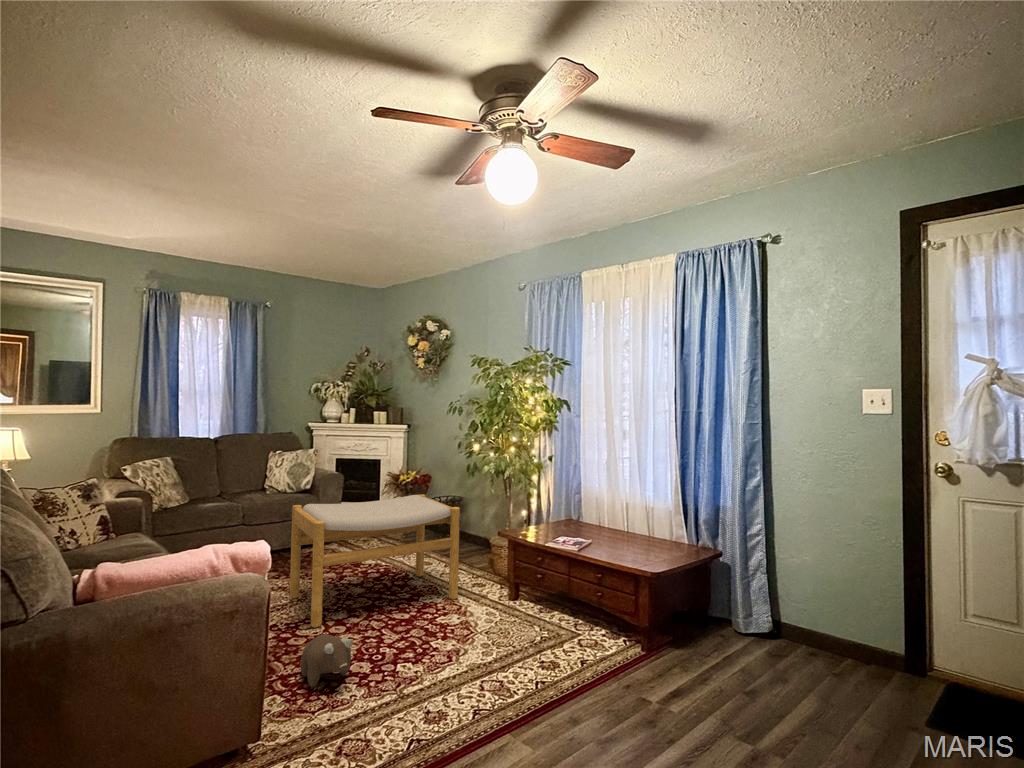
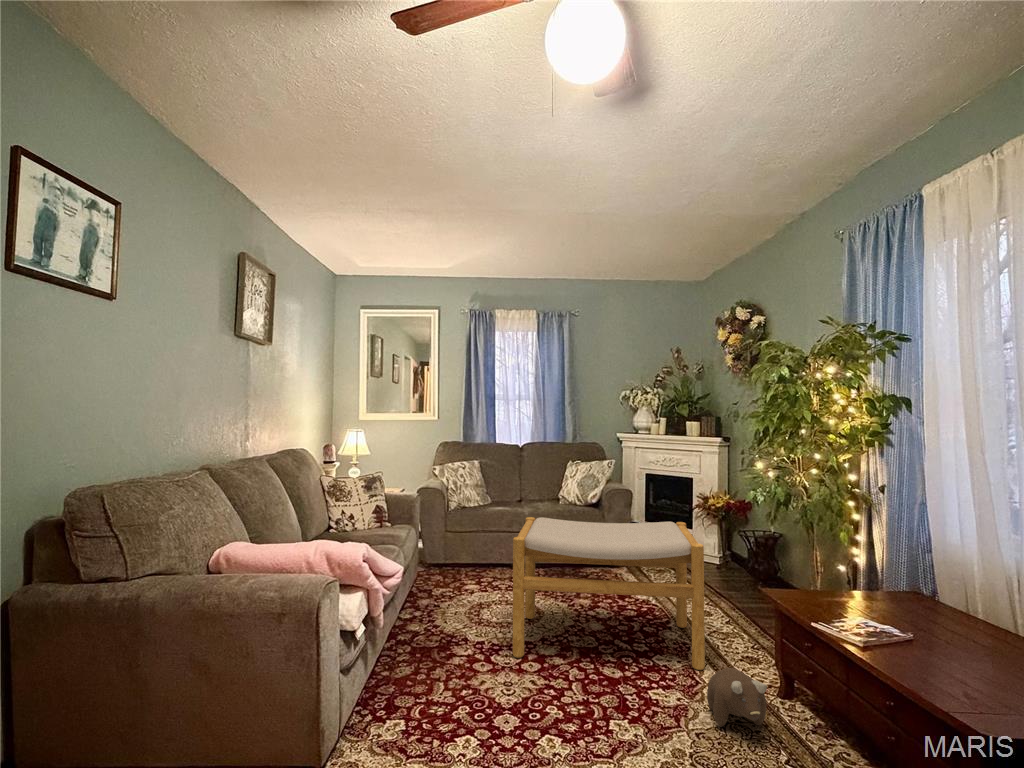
plush toy: present [300,634,353,687] -> present [707,668,767,727]

